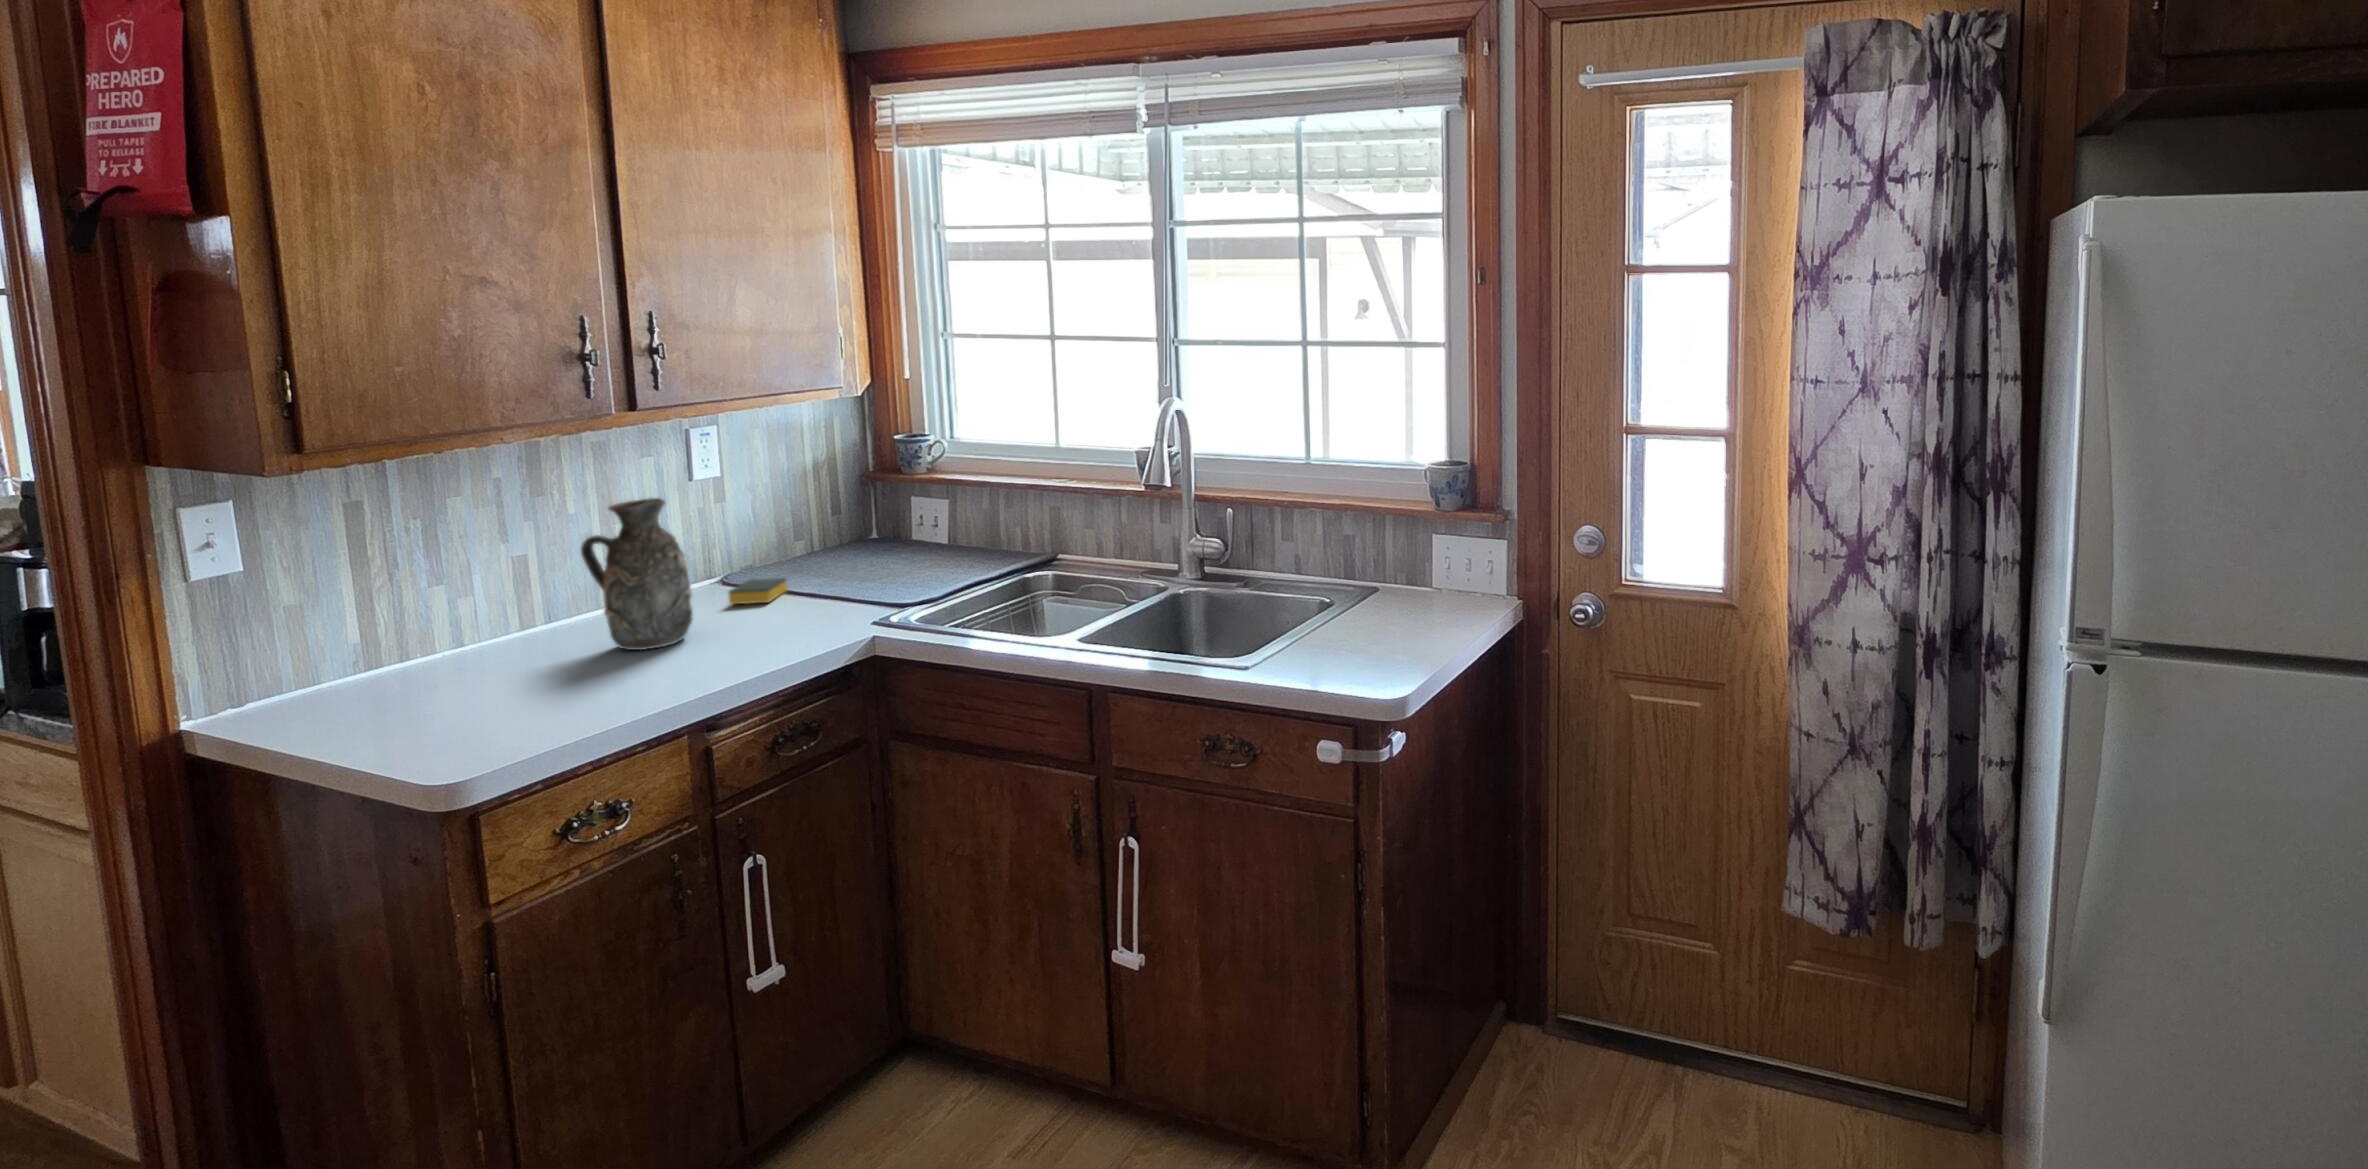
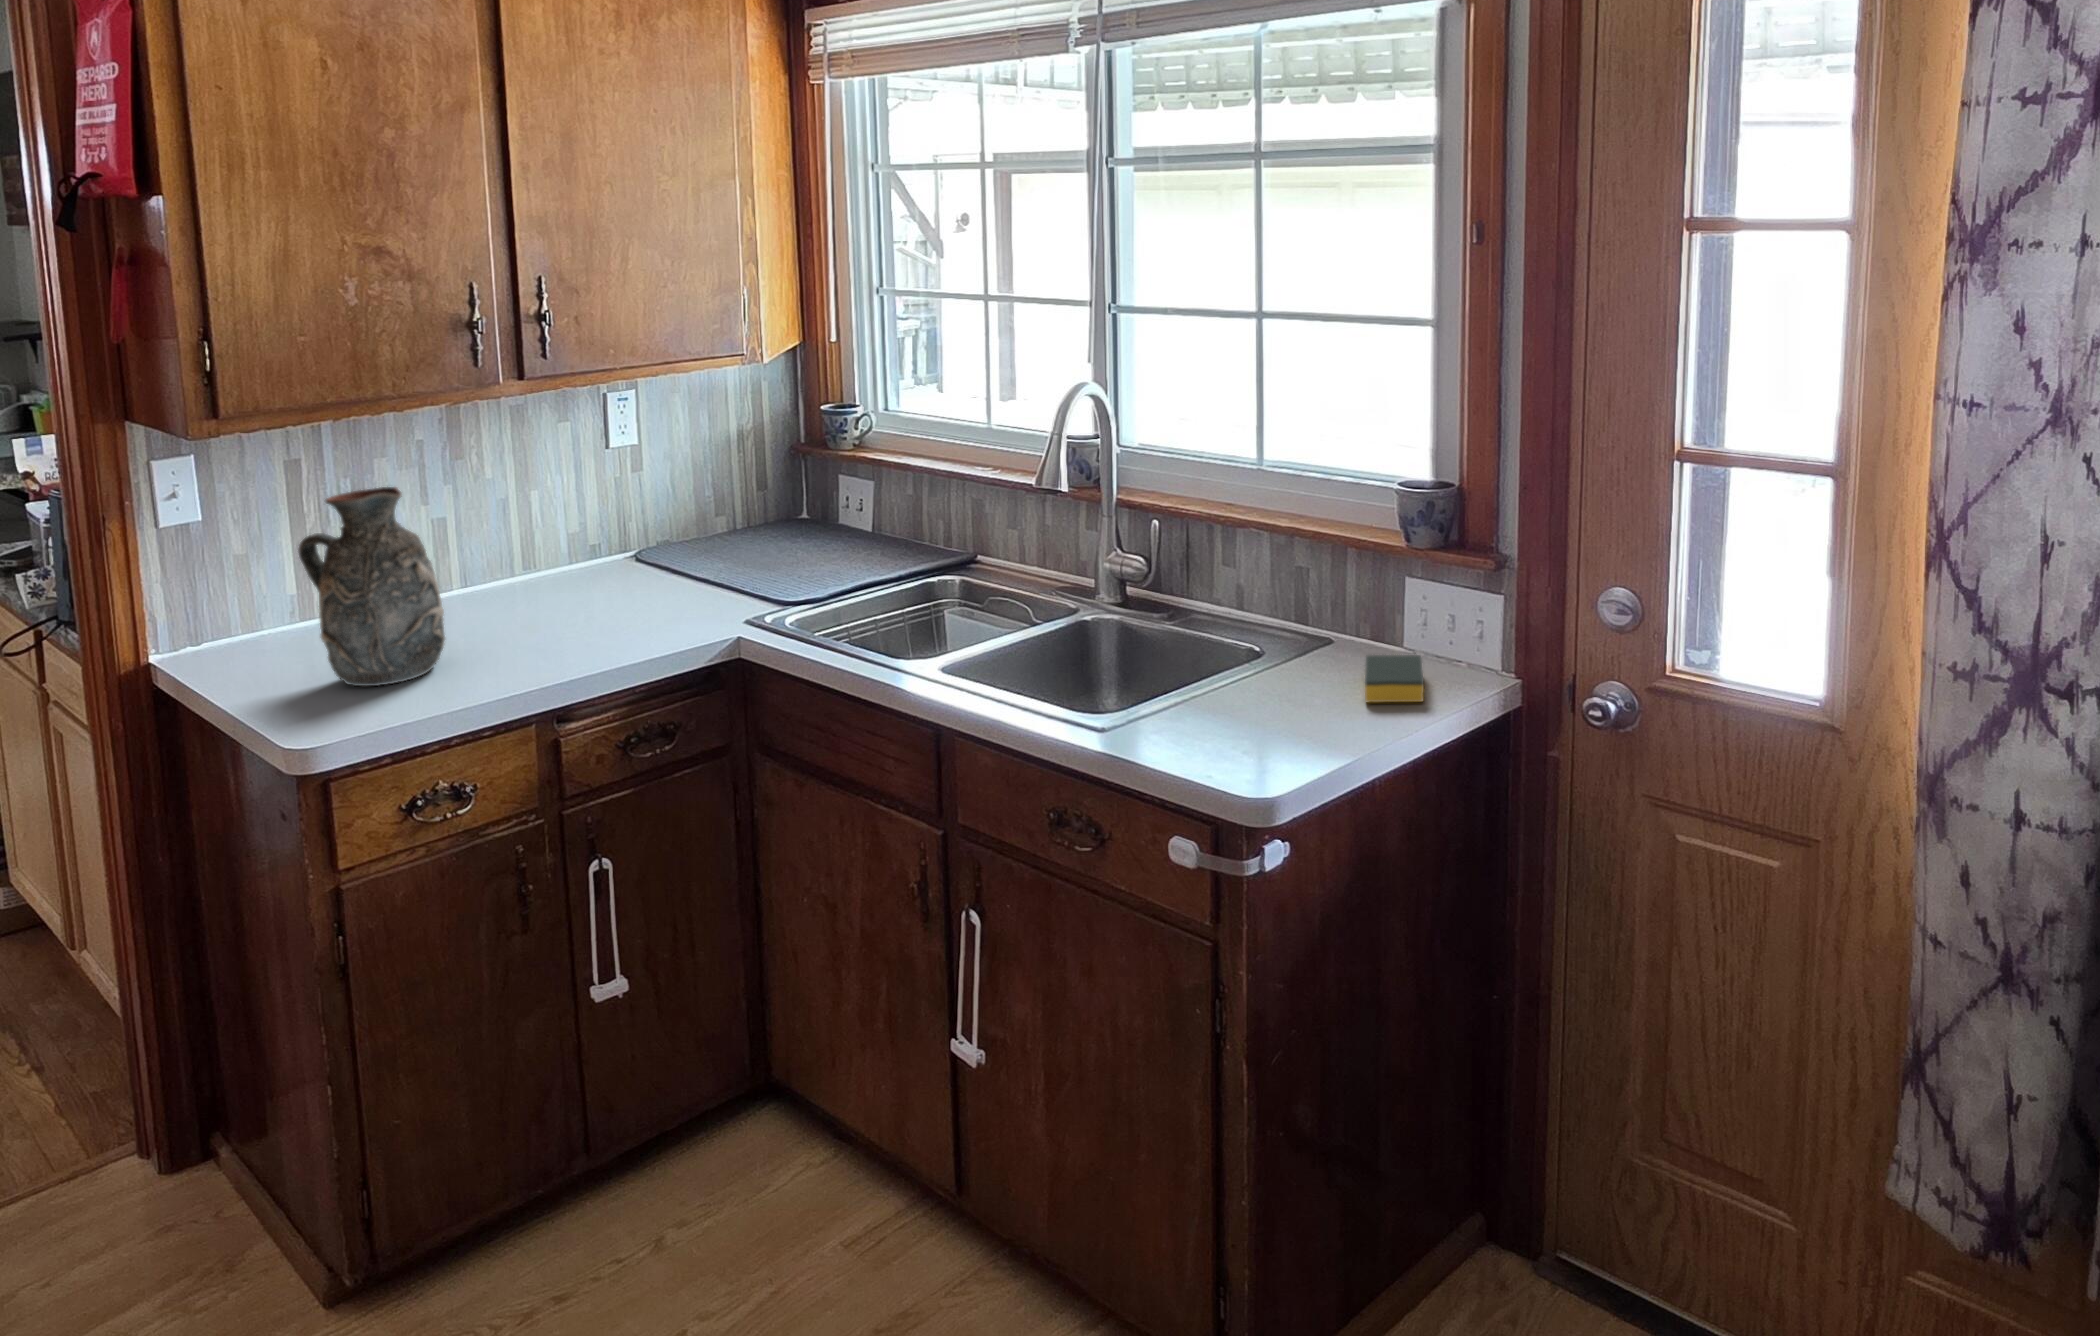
sponge: present [729,578,788,604] -> present [1365,655,1424,703]

